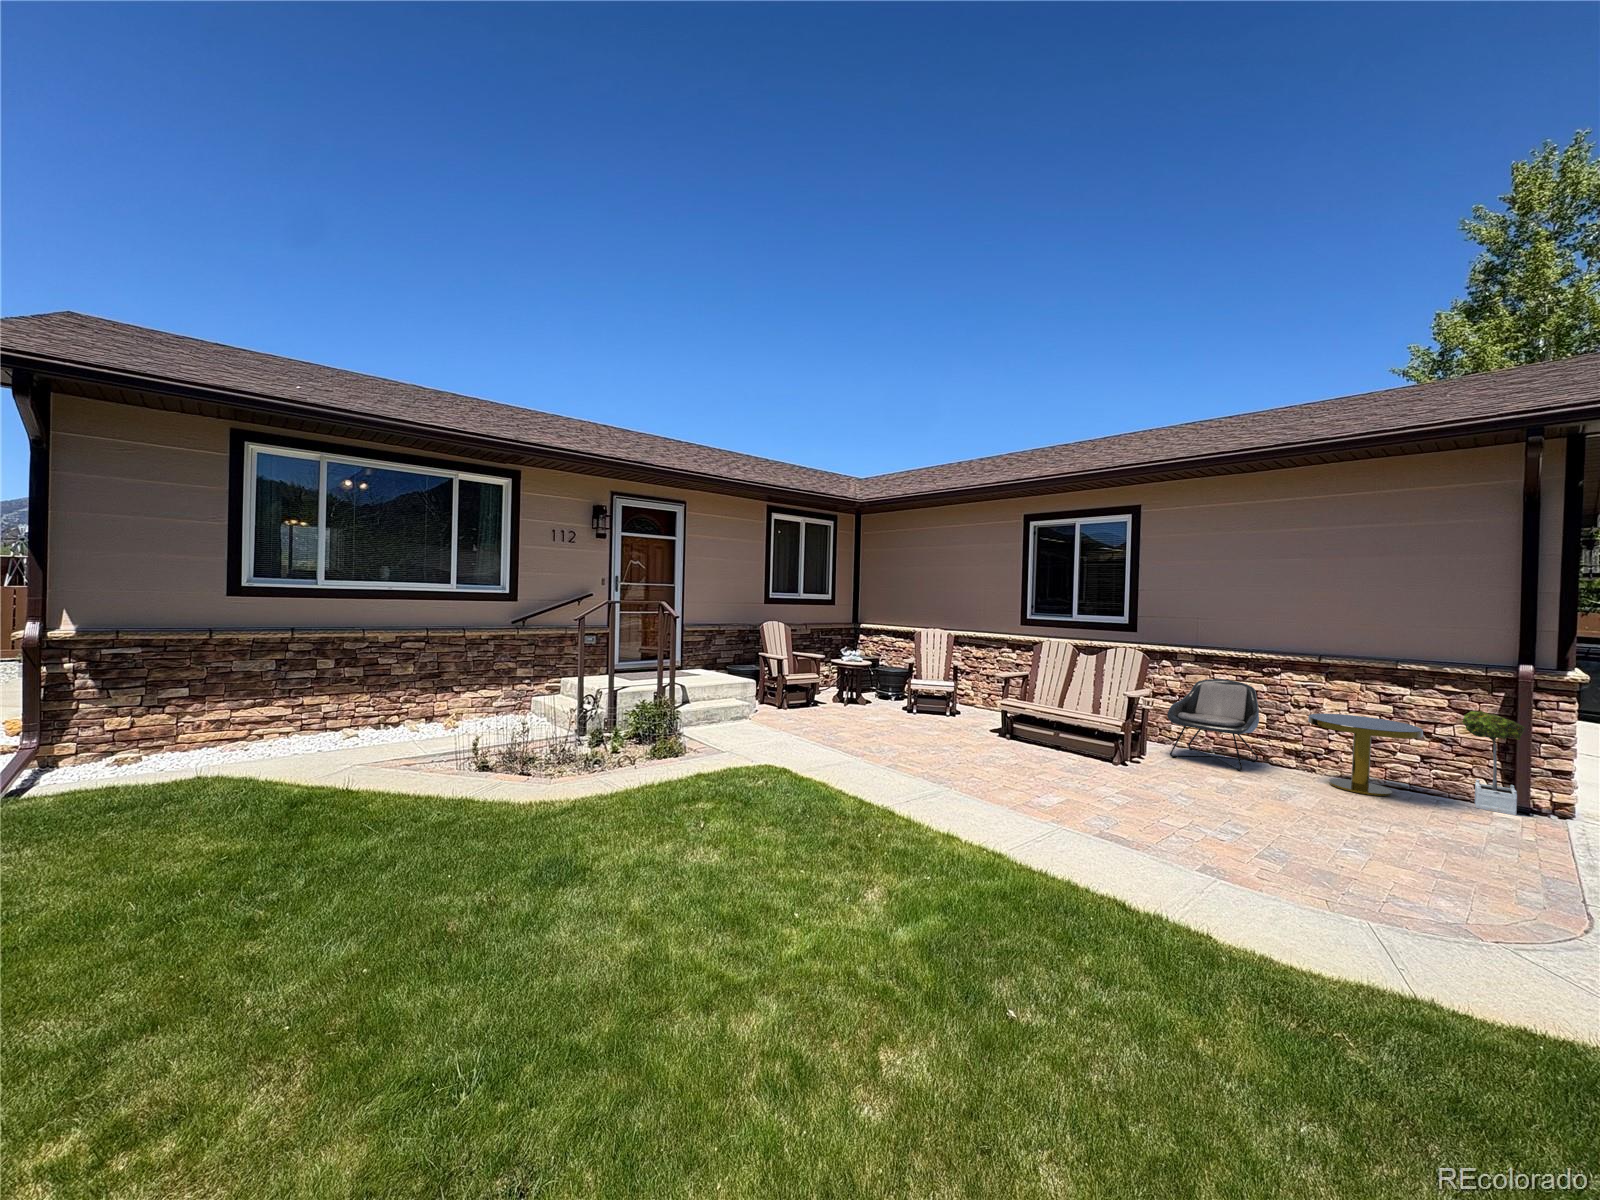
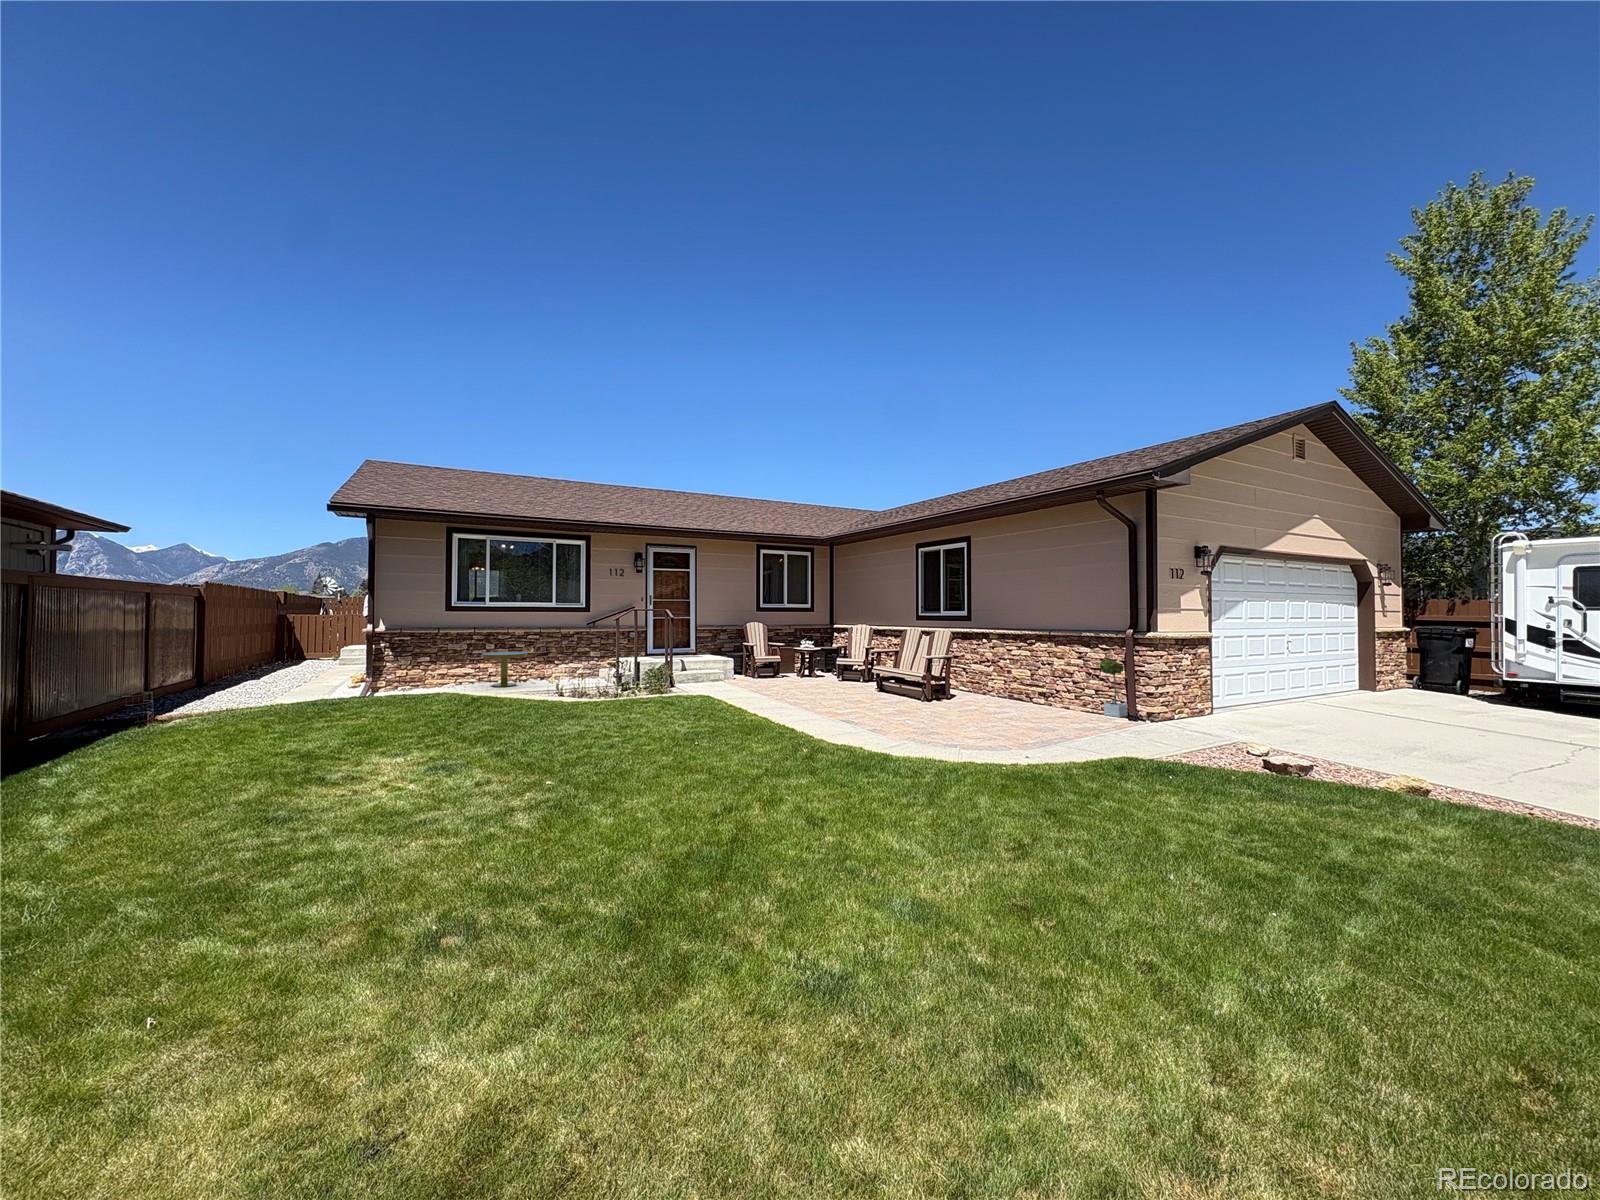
lounge chair: present [1167,679,1259,771] -> none [966,649,1022,703]
side table: present [1308,714,1423,796] -> present [481,652,527,687]

